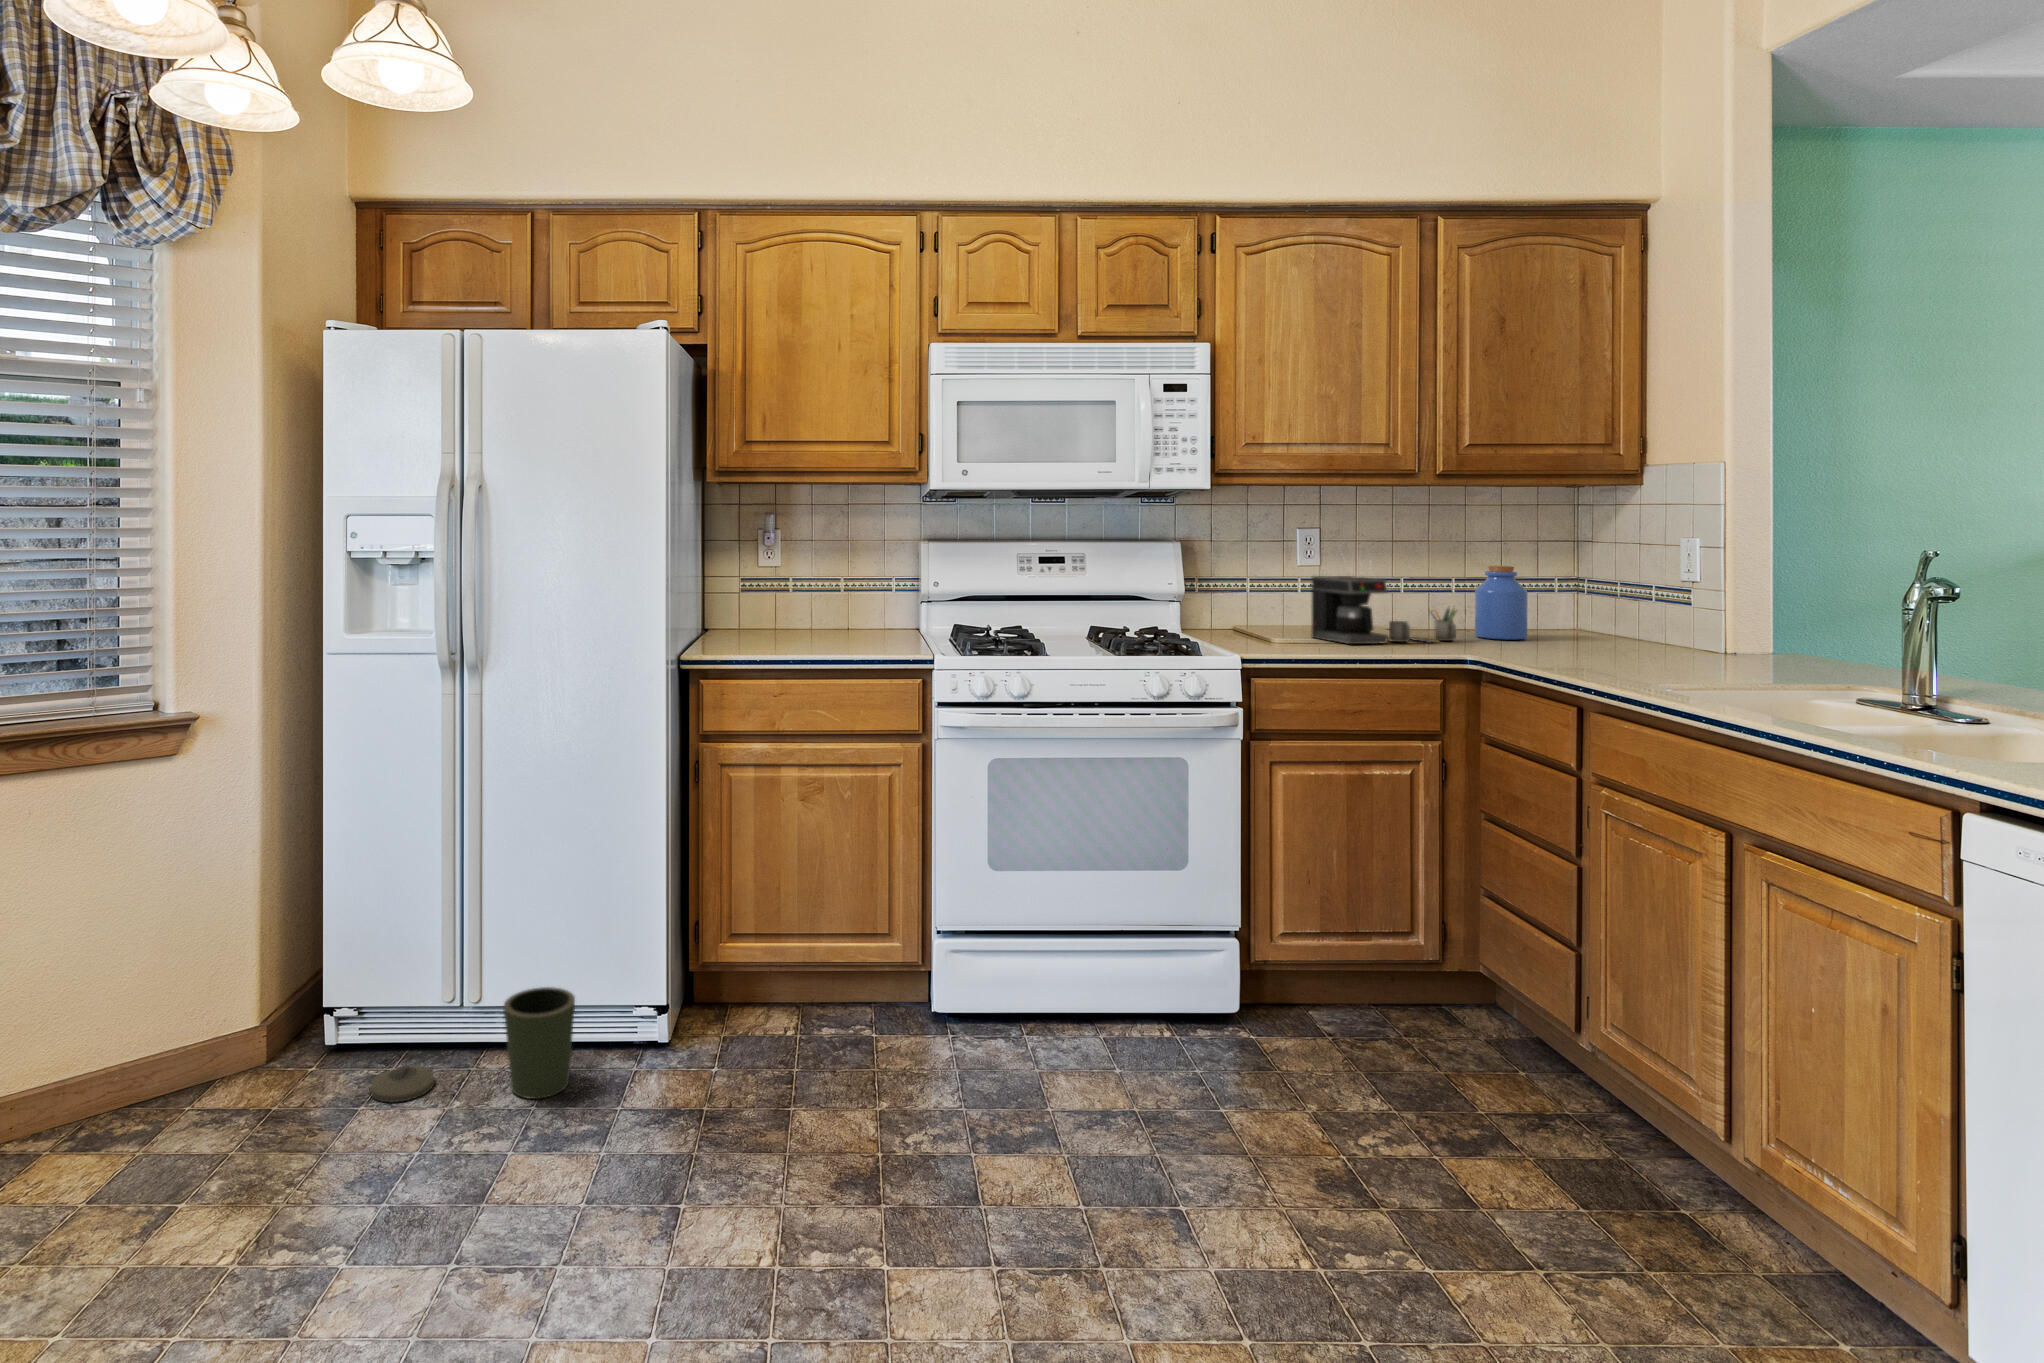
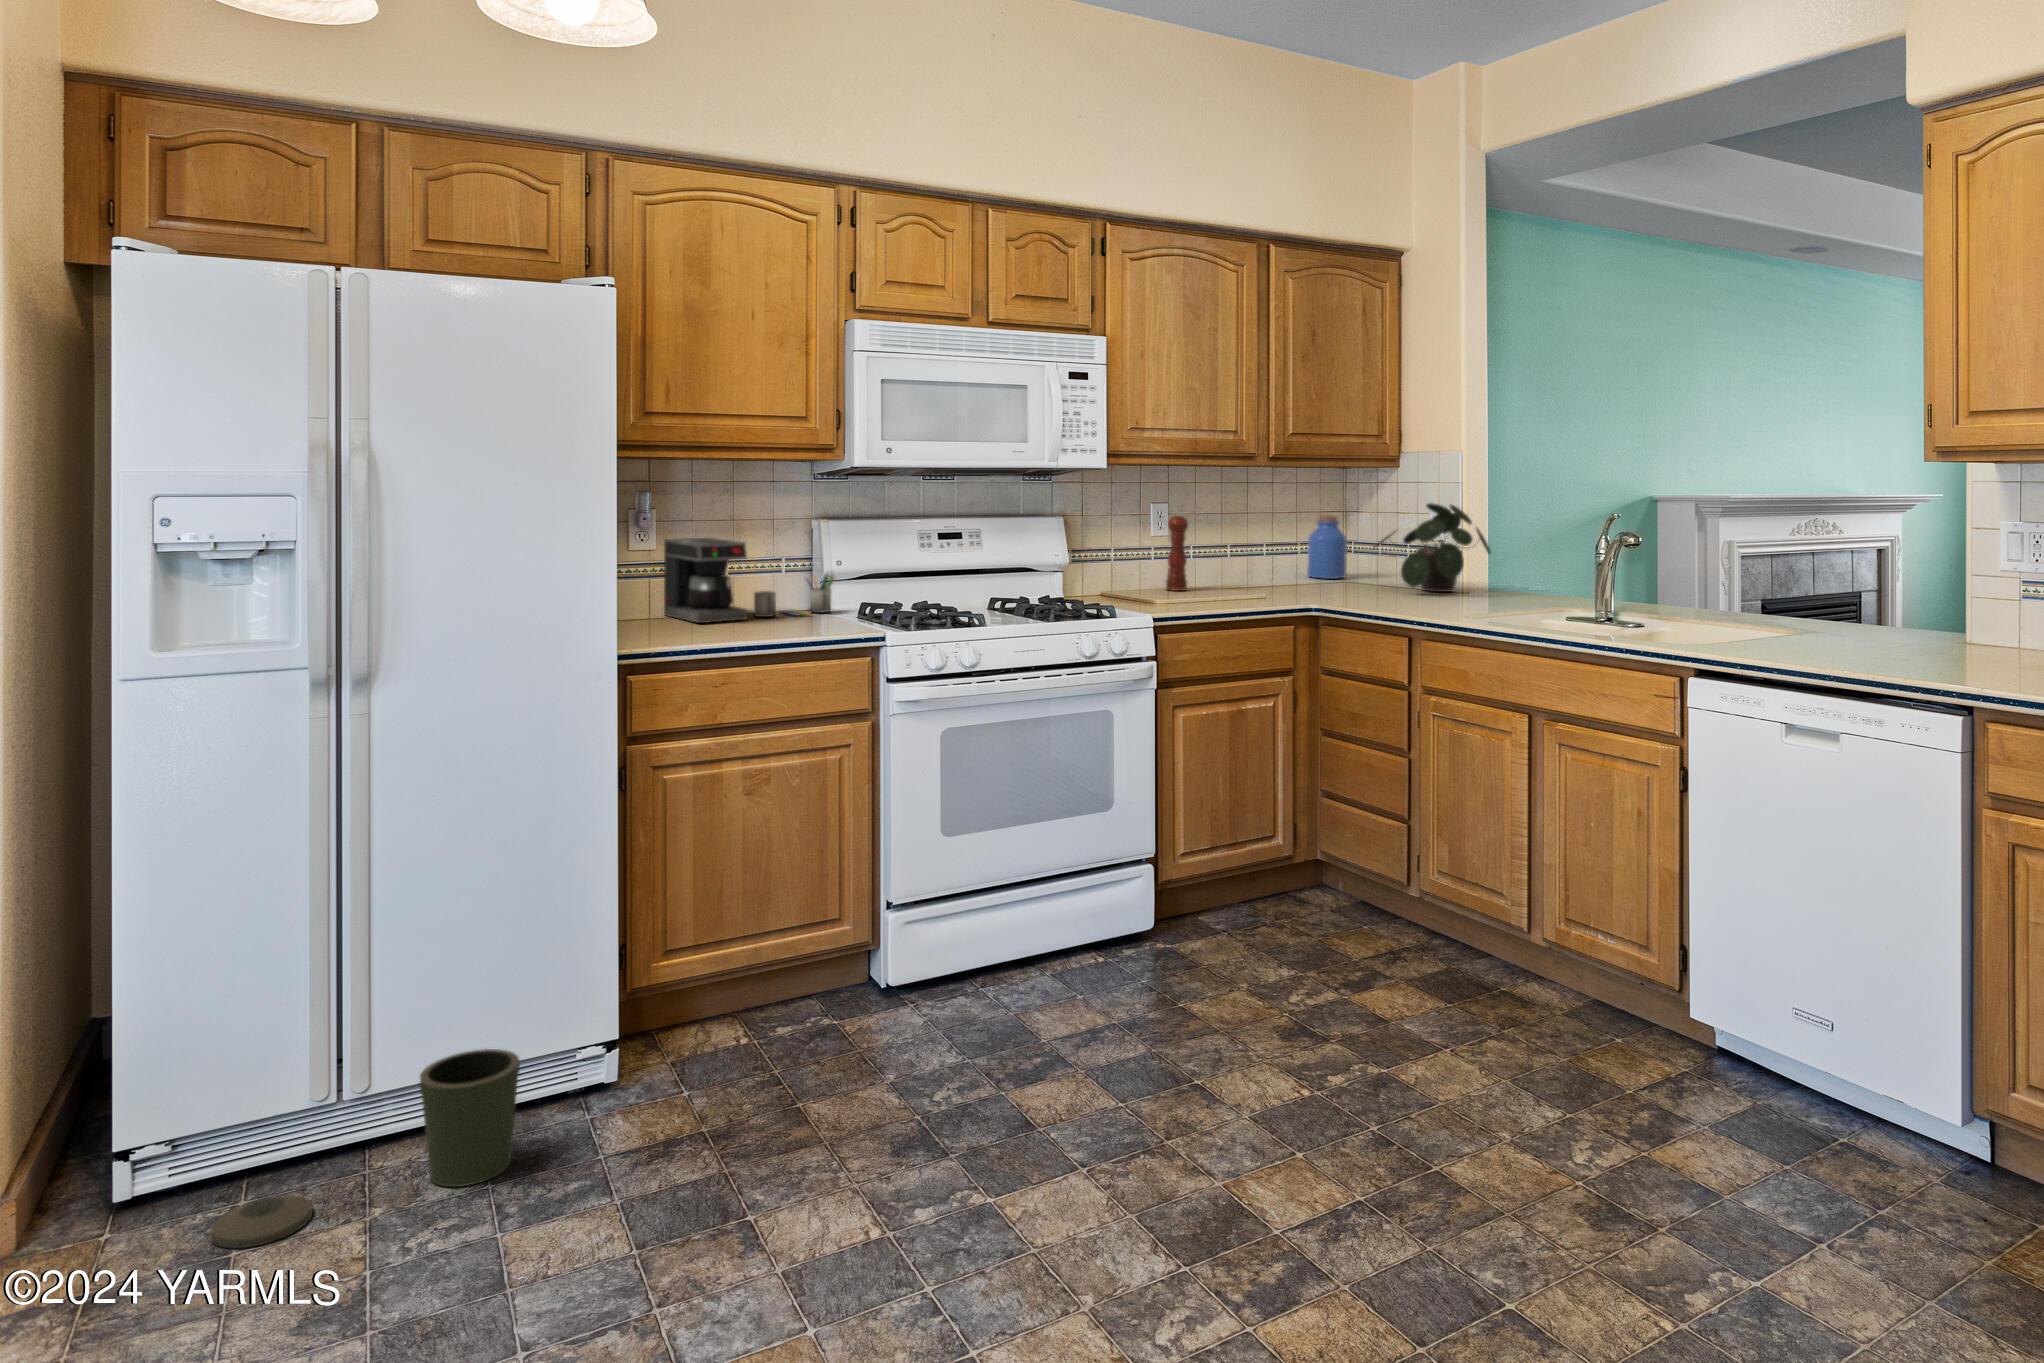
potted plant: none [1547,549,1733,661] -> present [1374,503,1491,592]
pepper mill: none [1266,558,1291,645] -> present [1166,510,1188,591]
coffee maker: present [1312,576,1456,644] -> present [664,538,835,623]

